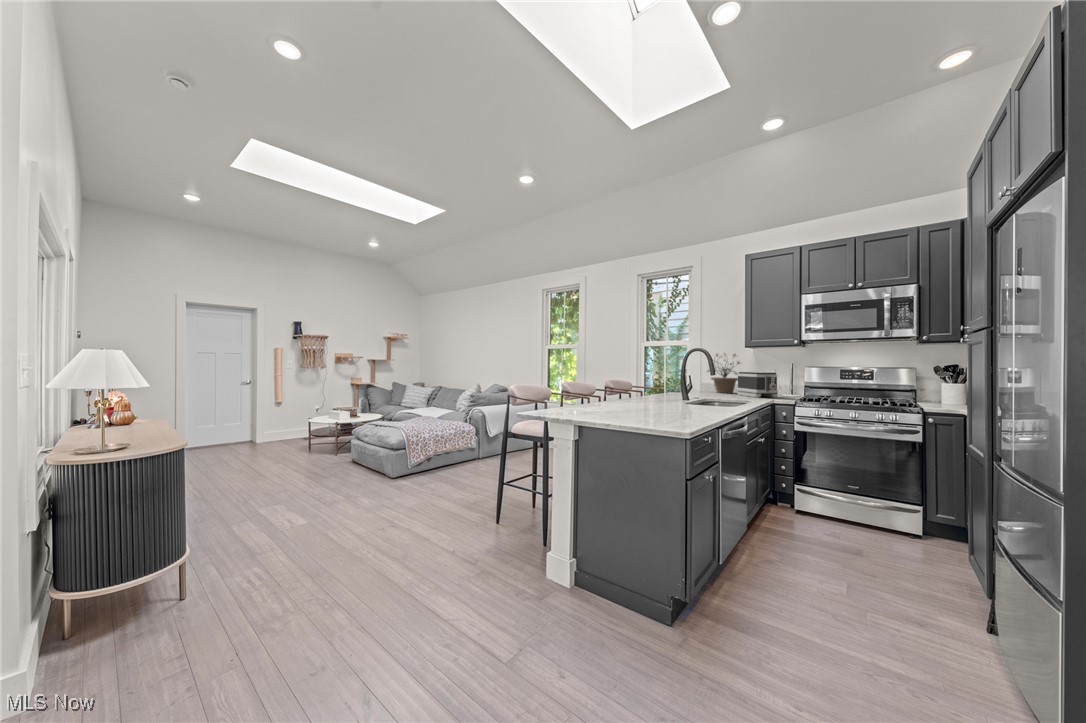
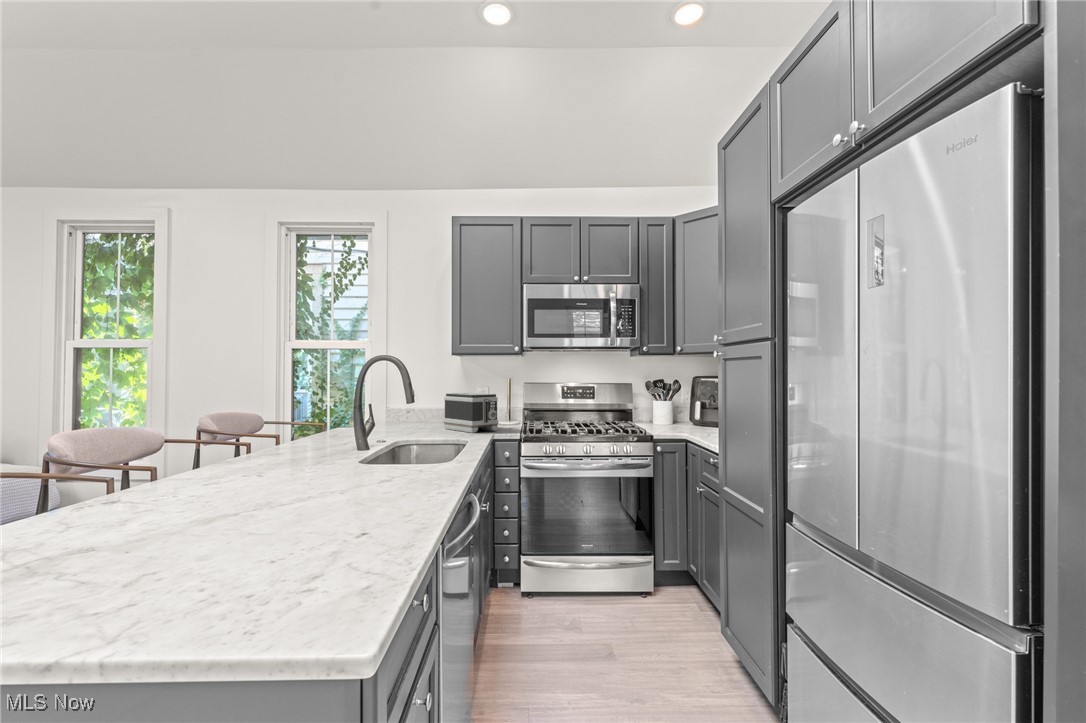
potted plant: present [708,354,740,393] -> none [397,363,450,427]

